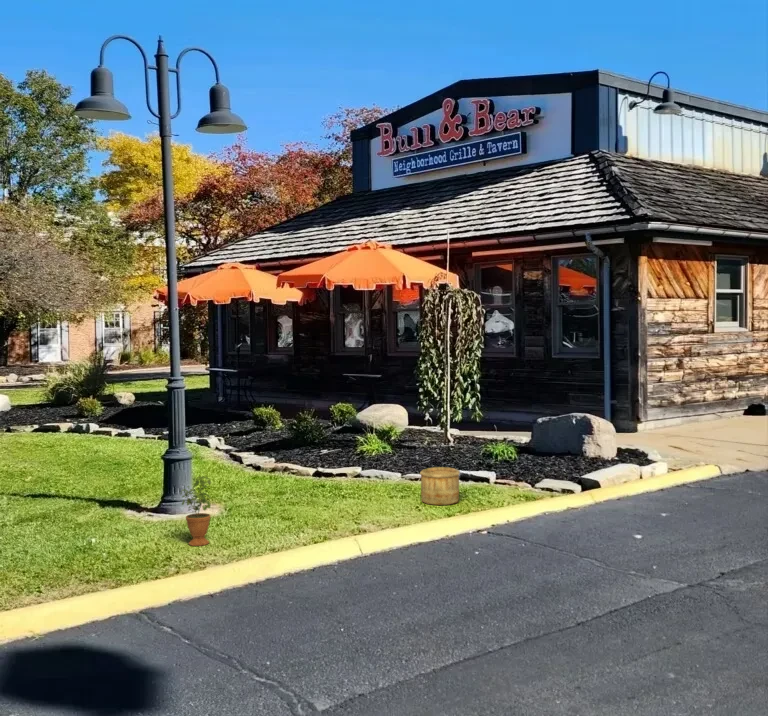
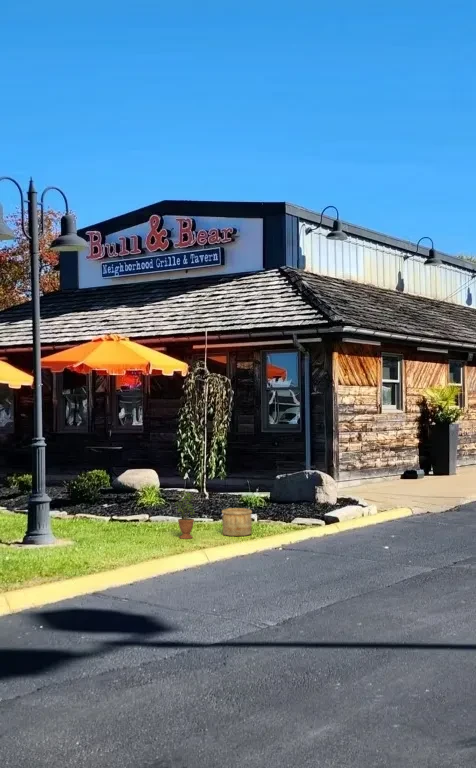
potted plant: present [181,476,211,546] -> present [175,493,195,539]

